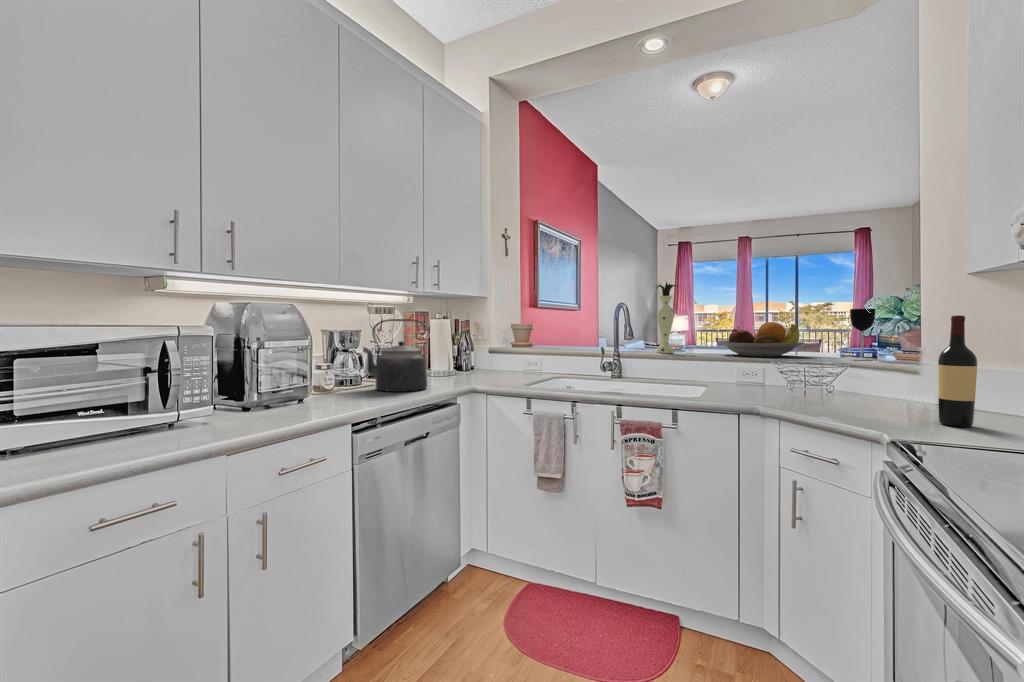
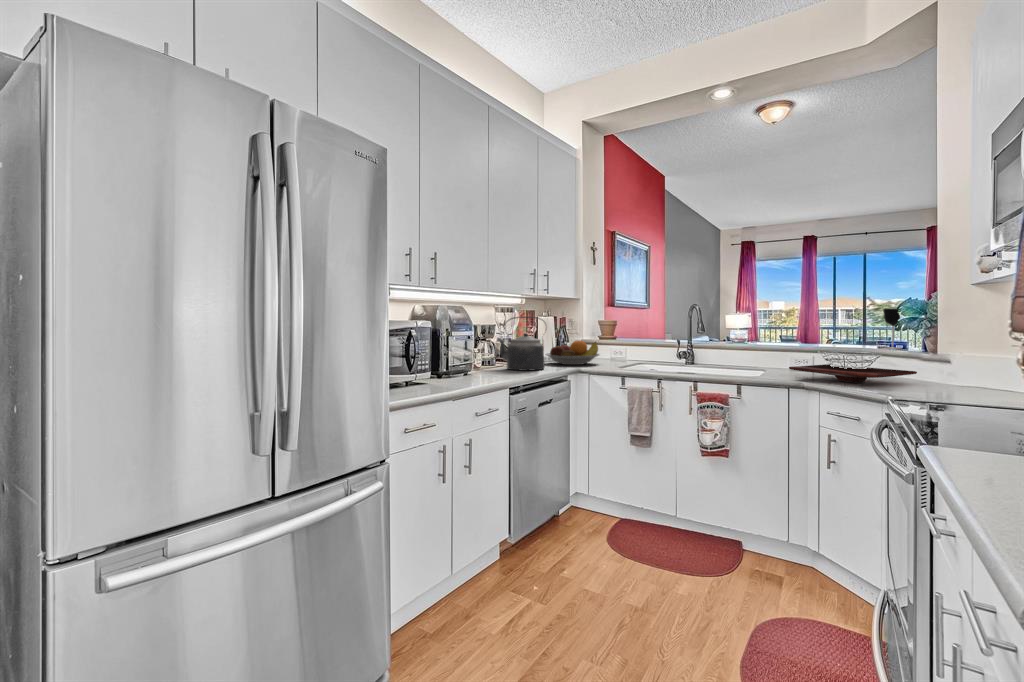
vase: present [656,282,678,353] -> none [720,285,743,344]
wine bottle: present [938,315,977,427] -> none [935,314,963,393]
fruit bowl: present [718,322,805,357] -> present [545,341,599,365]
cutting board: none [738,381,904,407] -> present [789,364,917,383]

